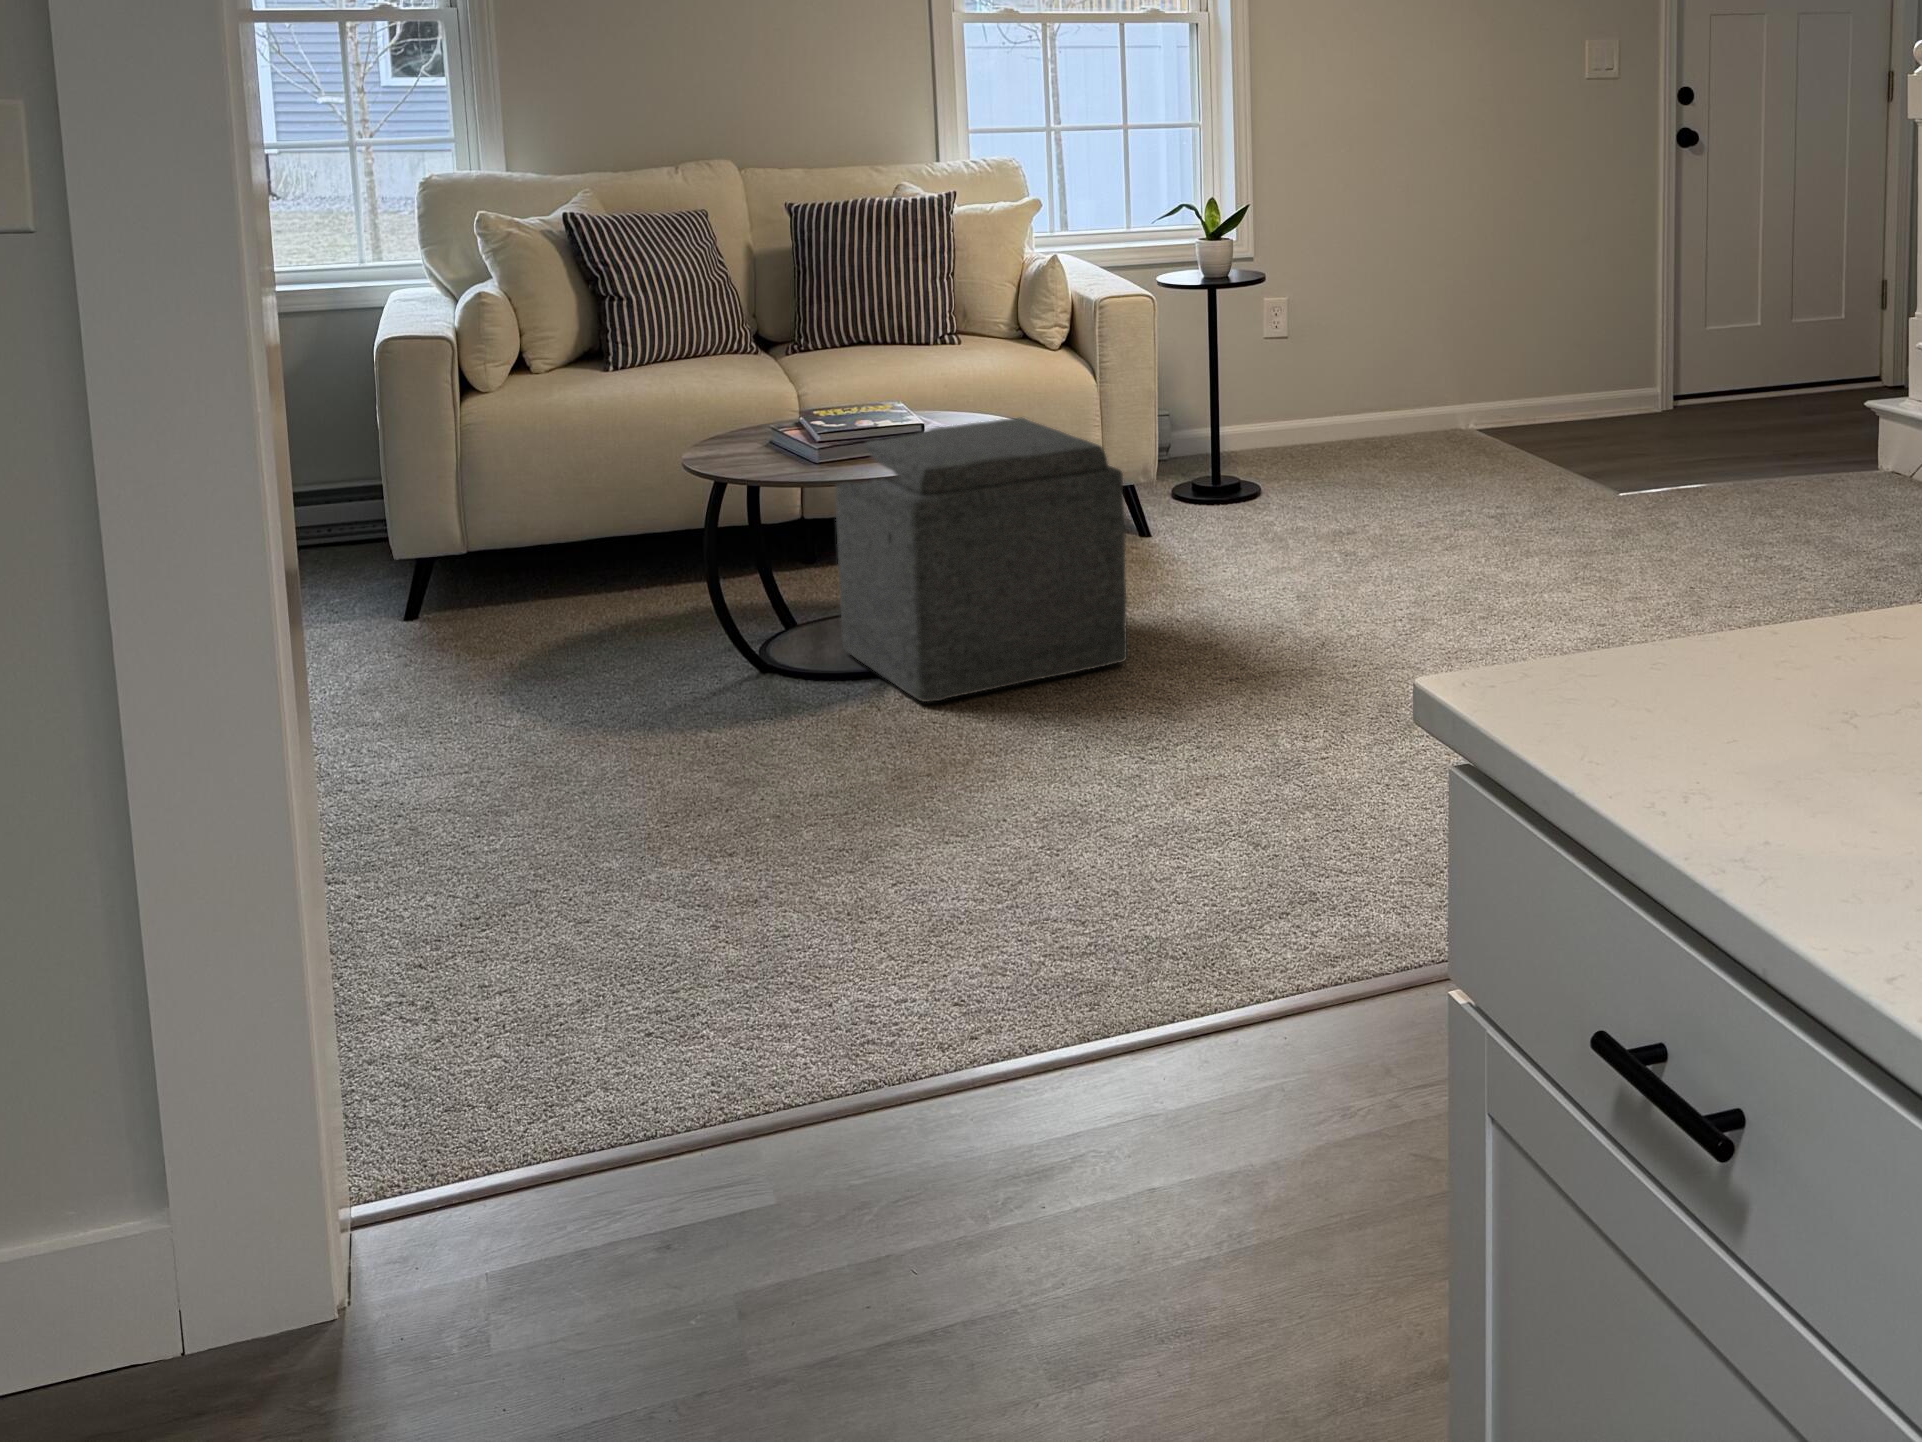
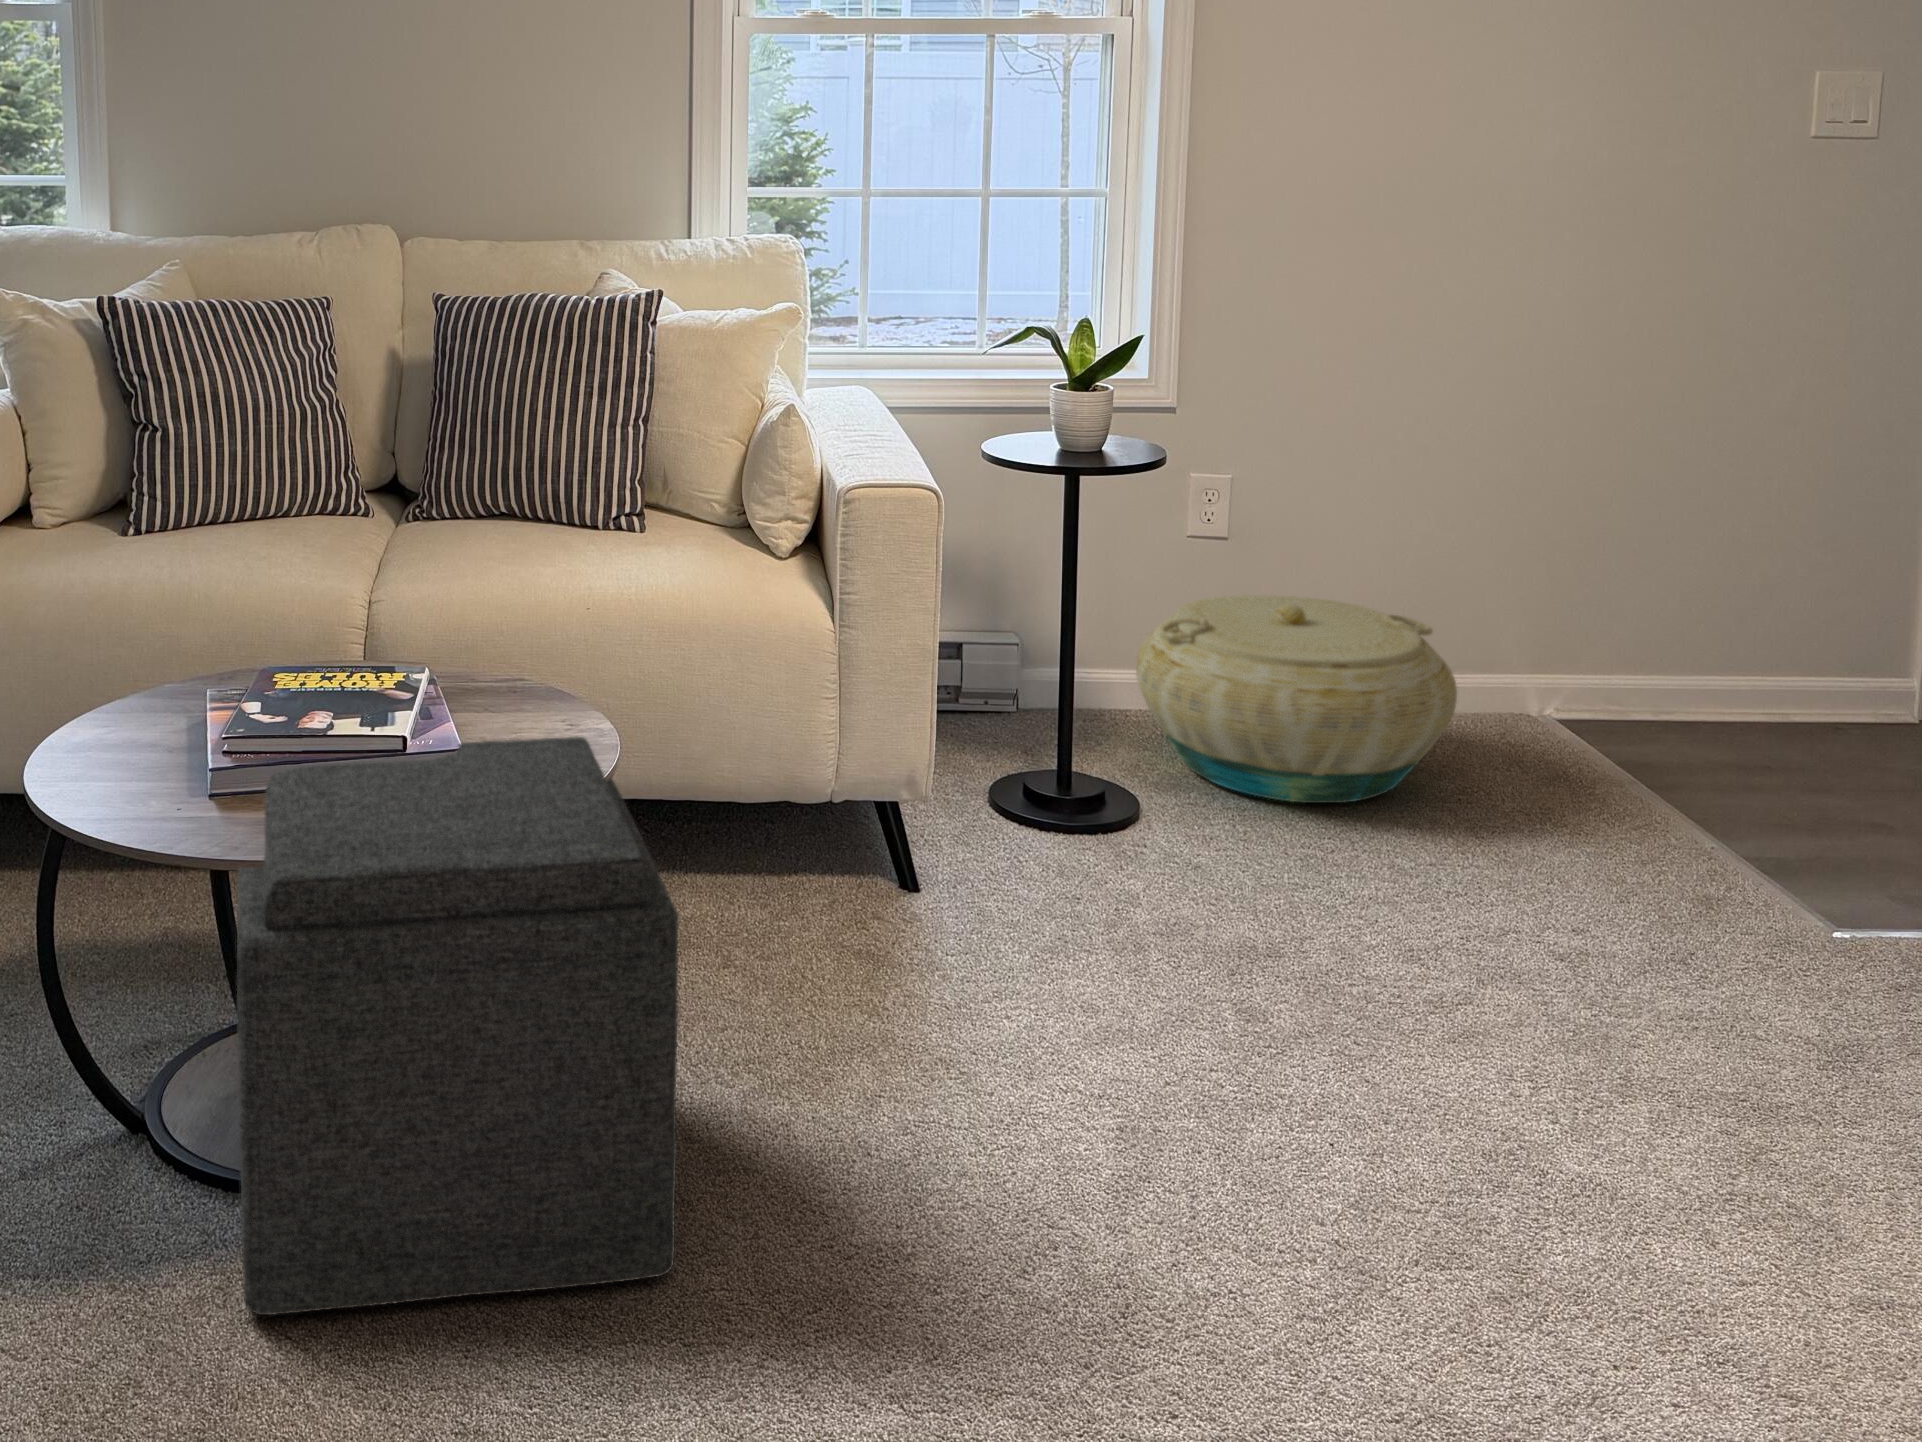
basket: none [1247,365,1431,477] -> present [1136,595,1457,803]

